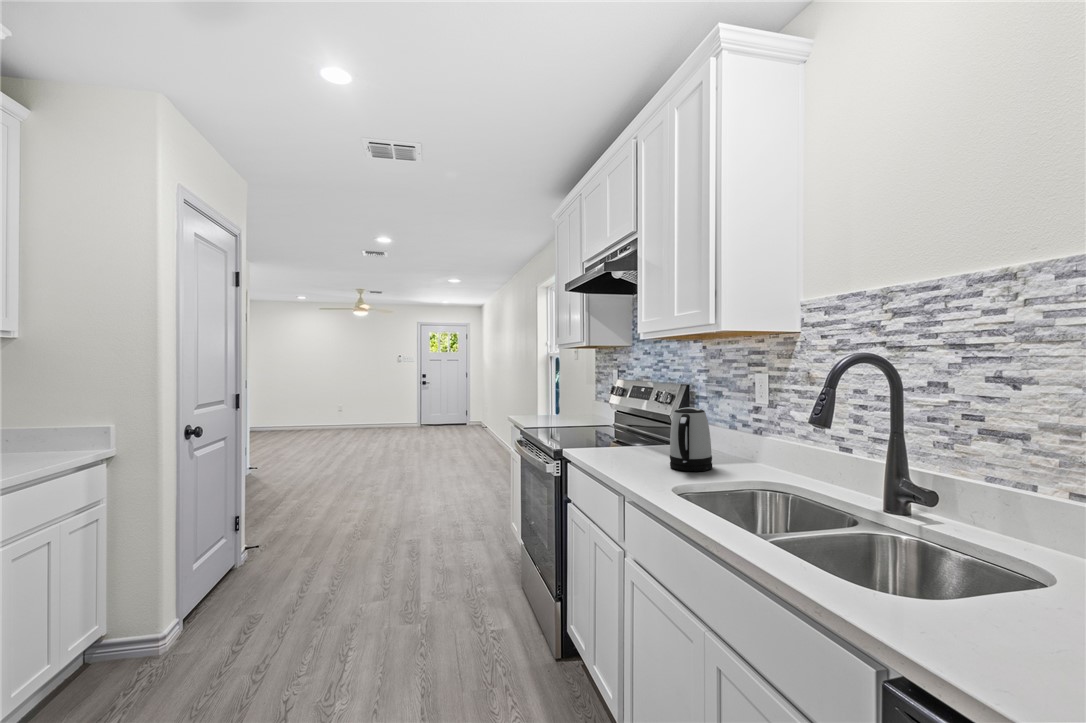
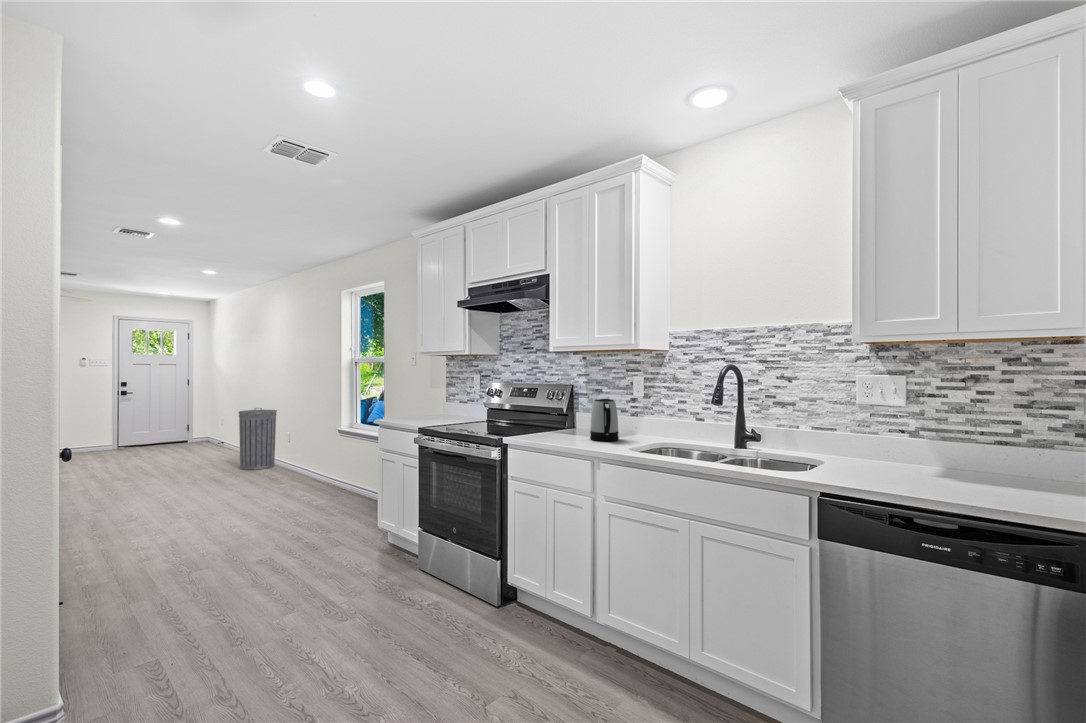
trash can: none [479,398,508,453] -> present [239,408,277,470]

